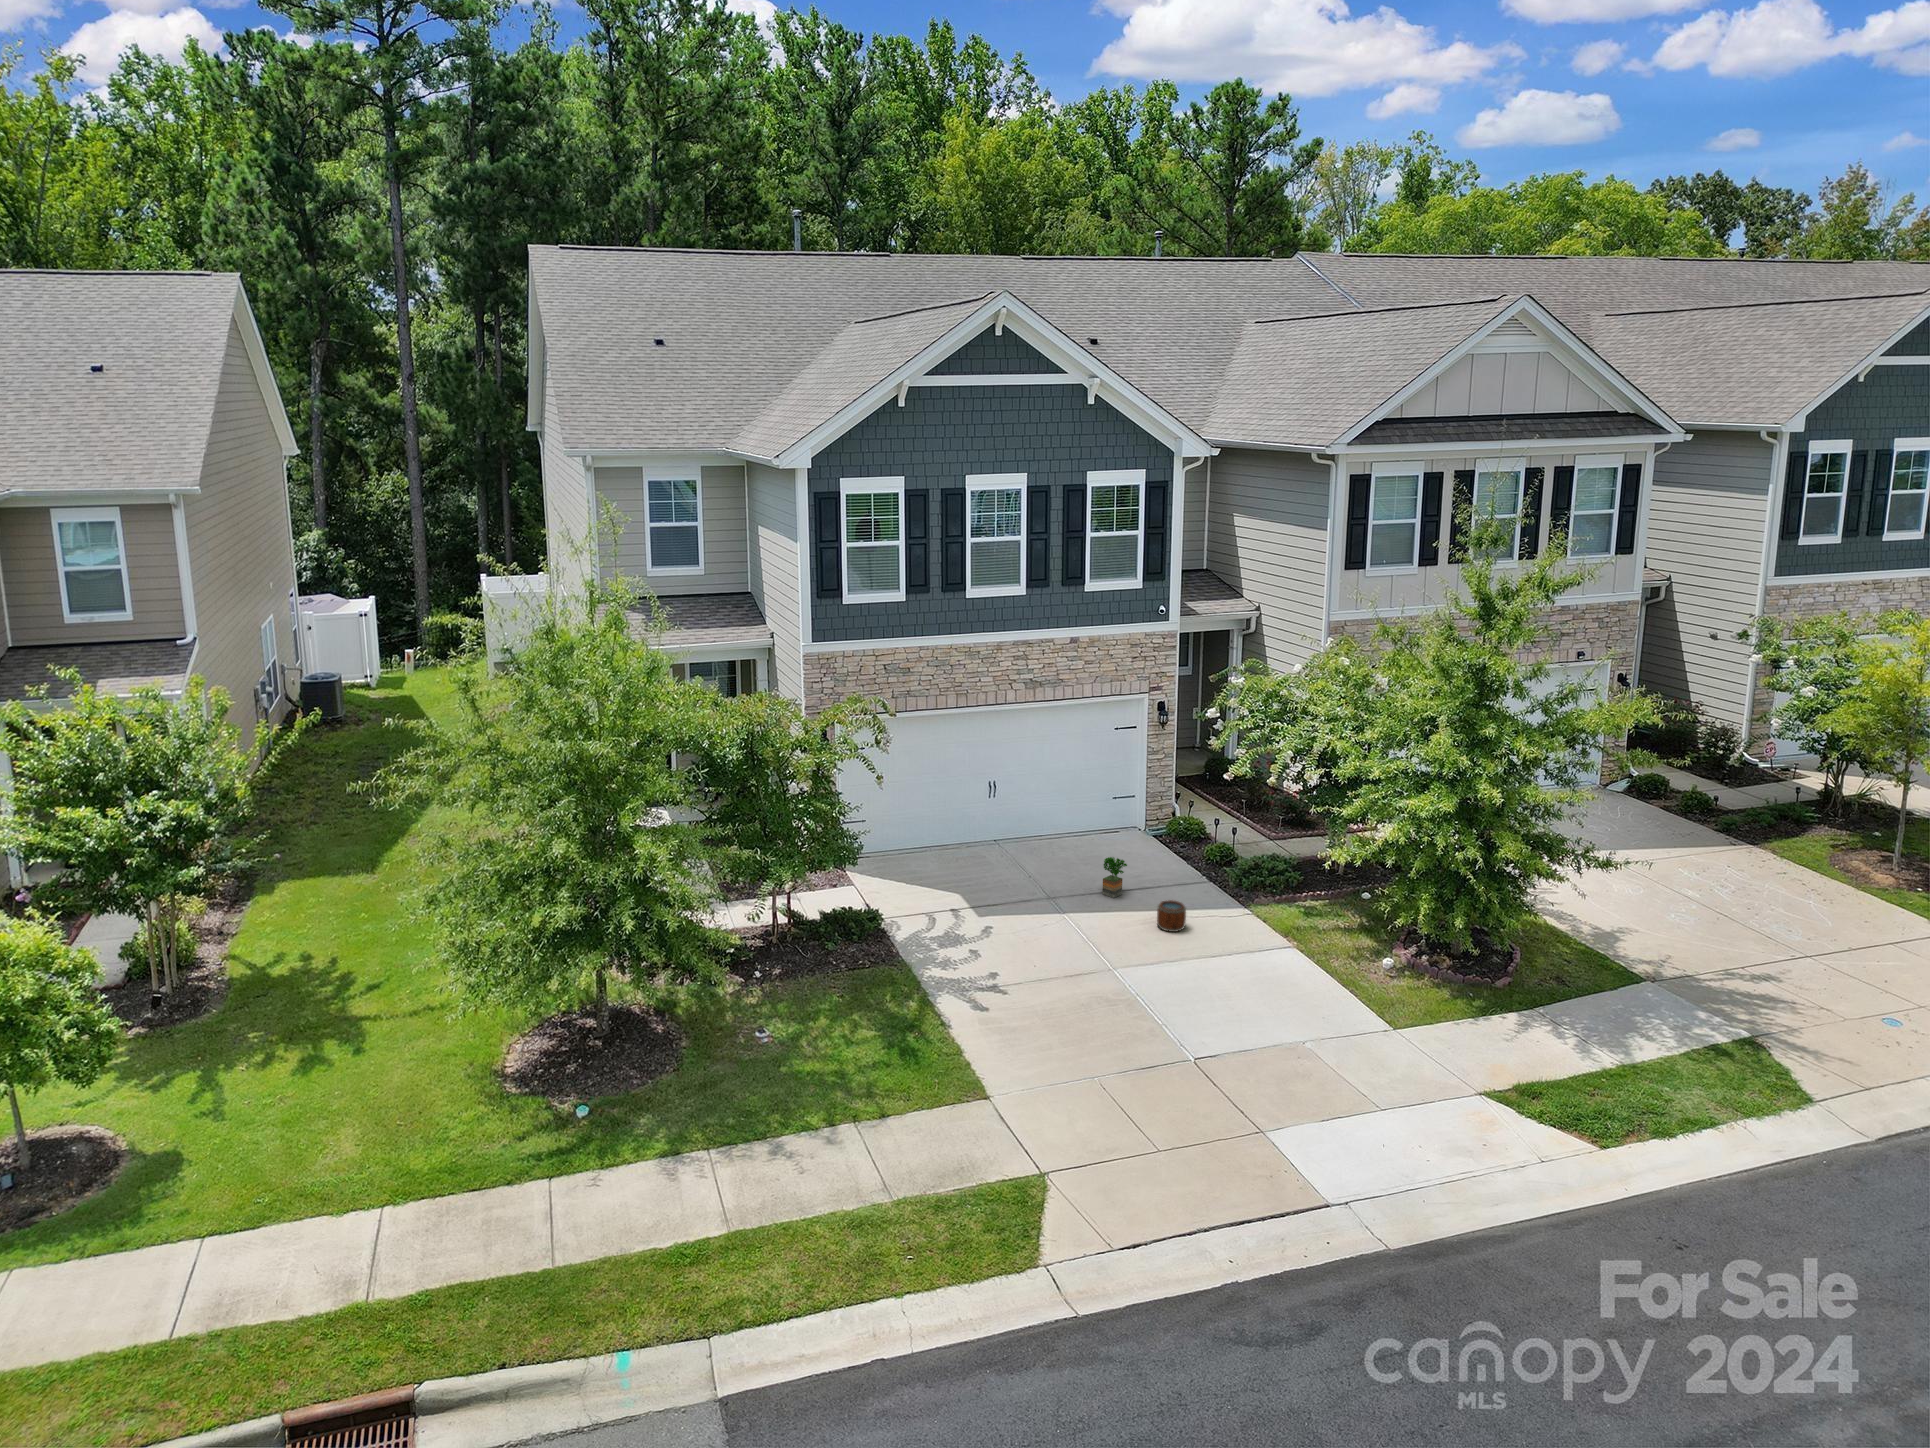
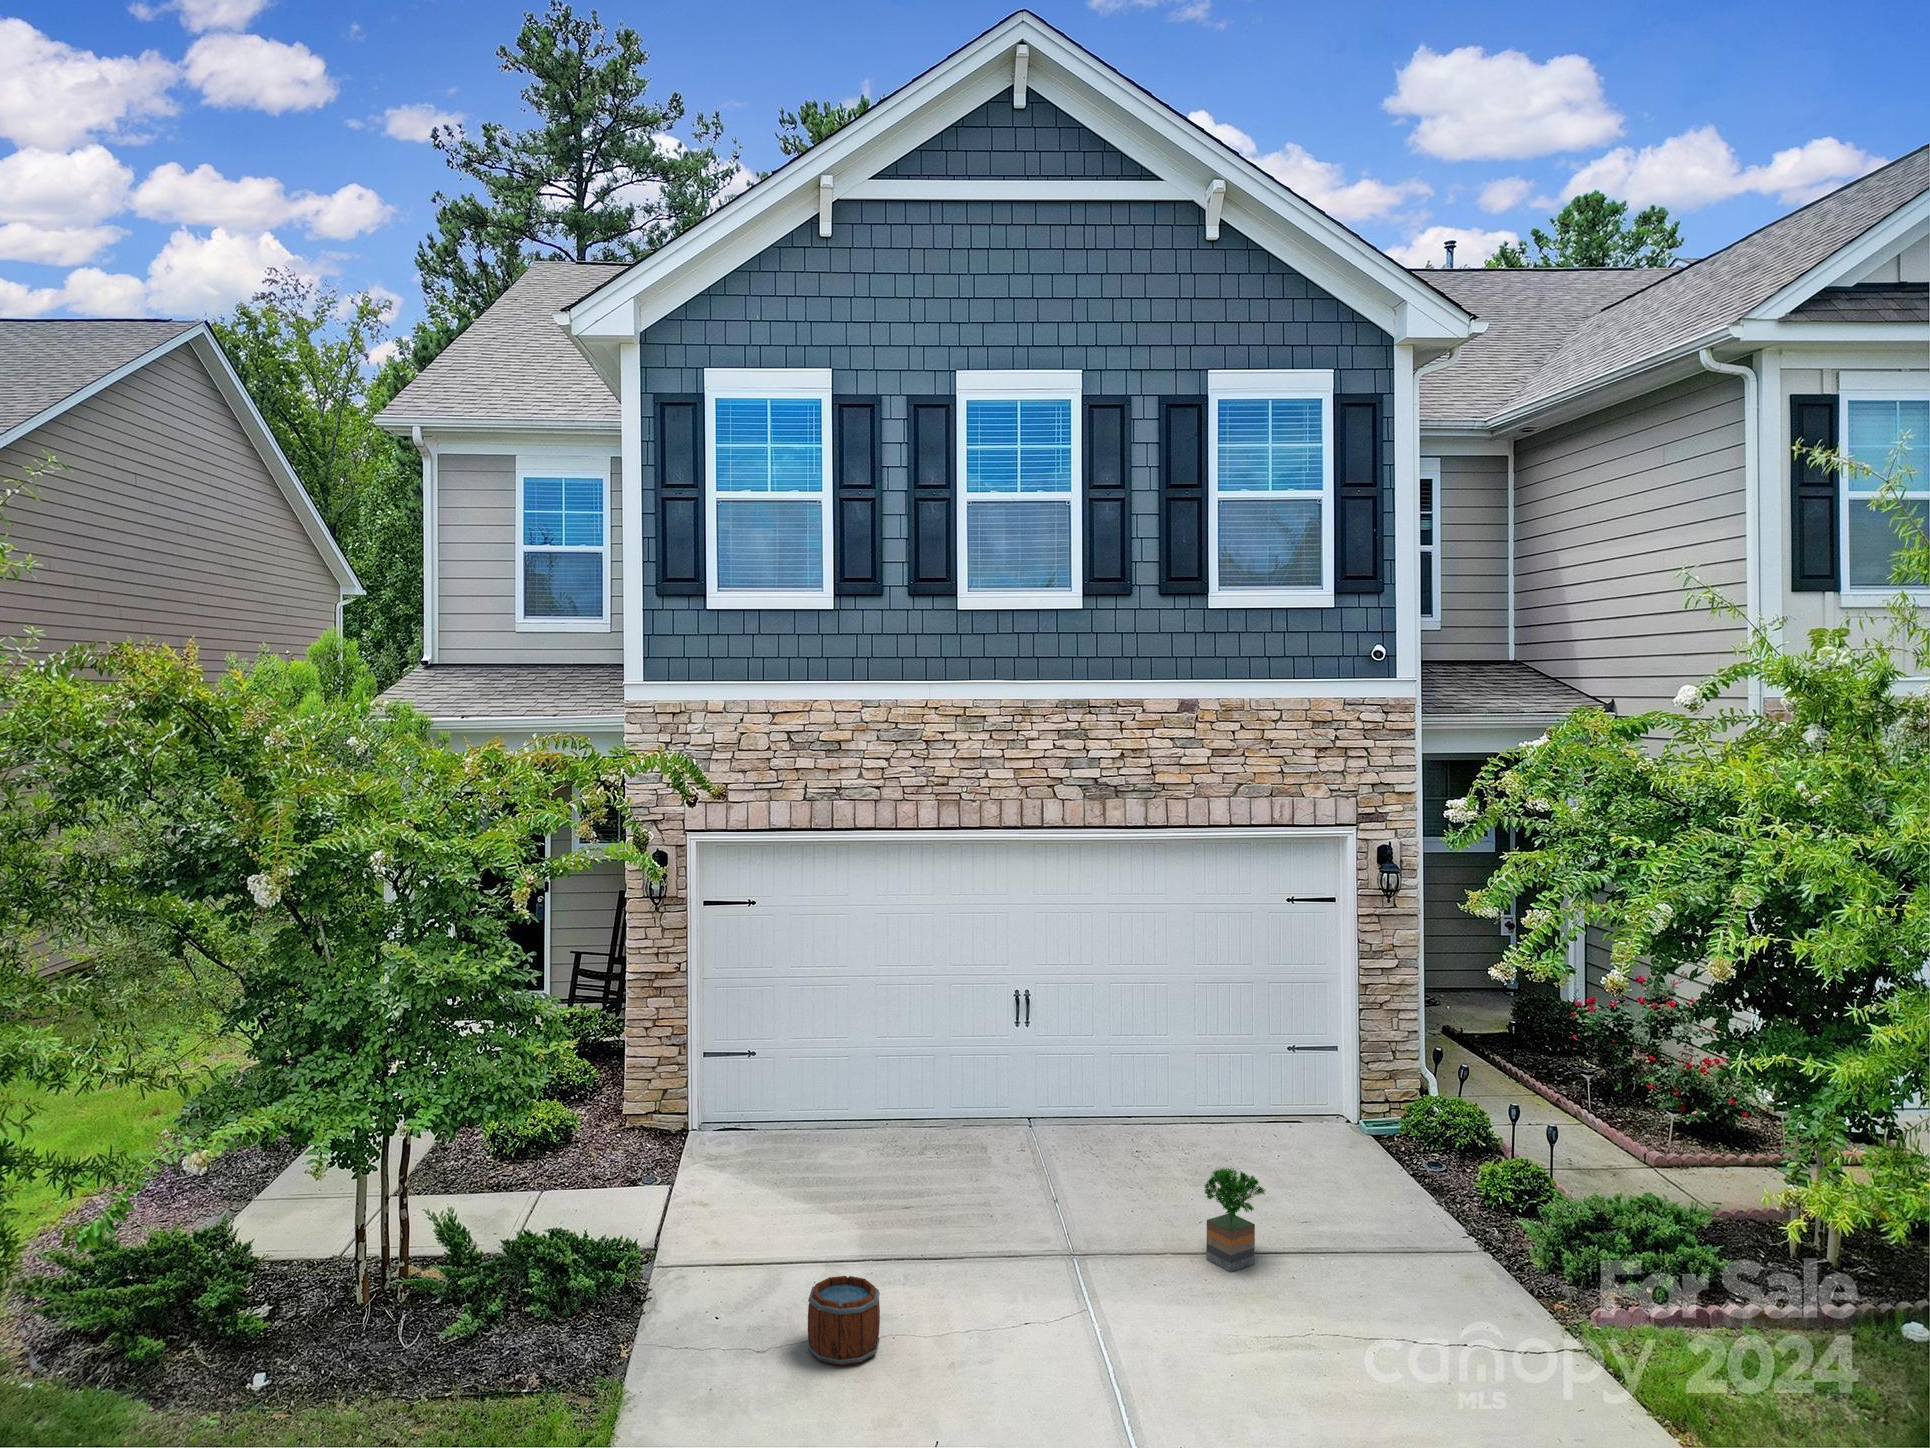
bucket: present [1157,900,1186,932] -> present [808,1276,880,1366]

